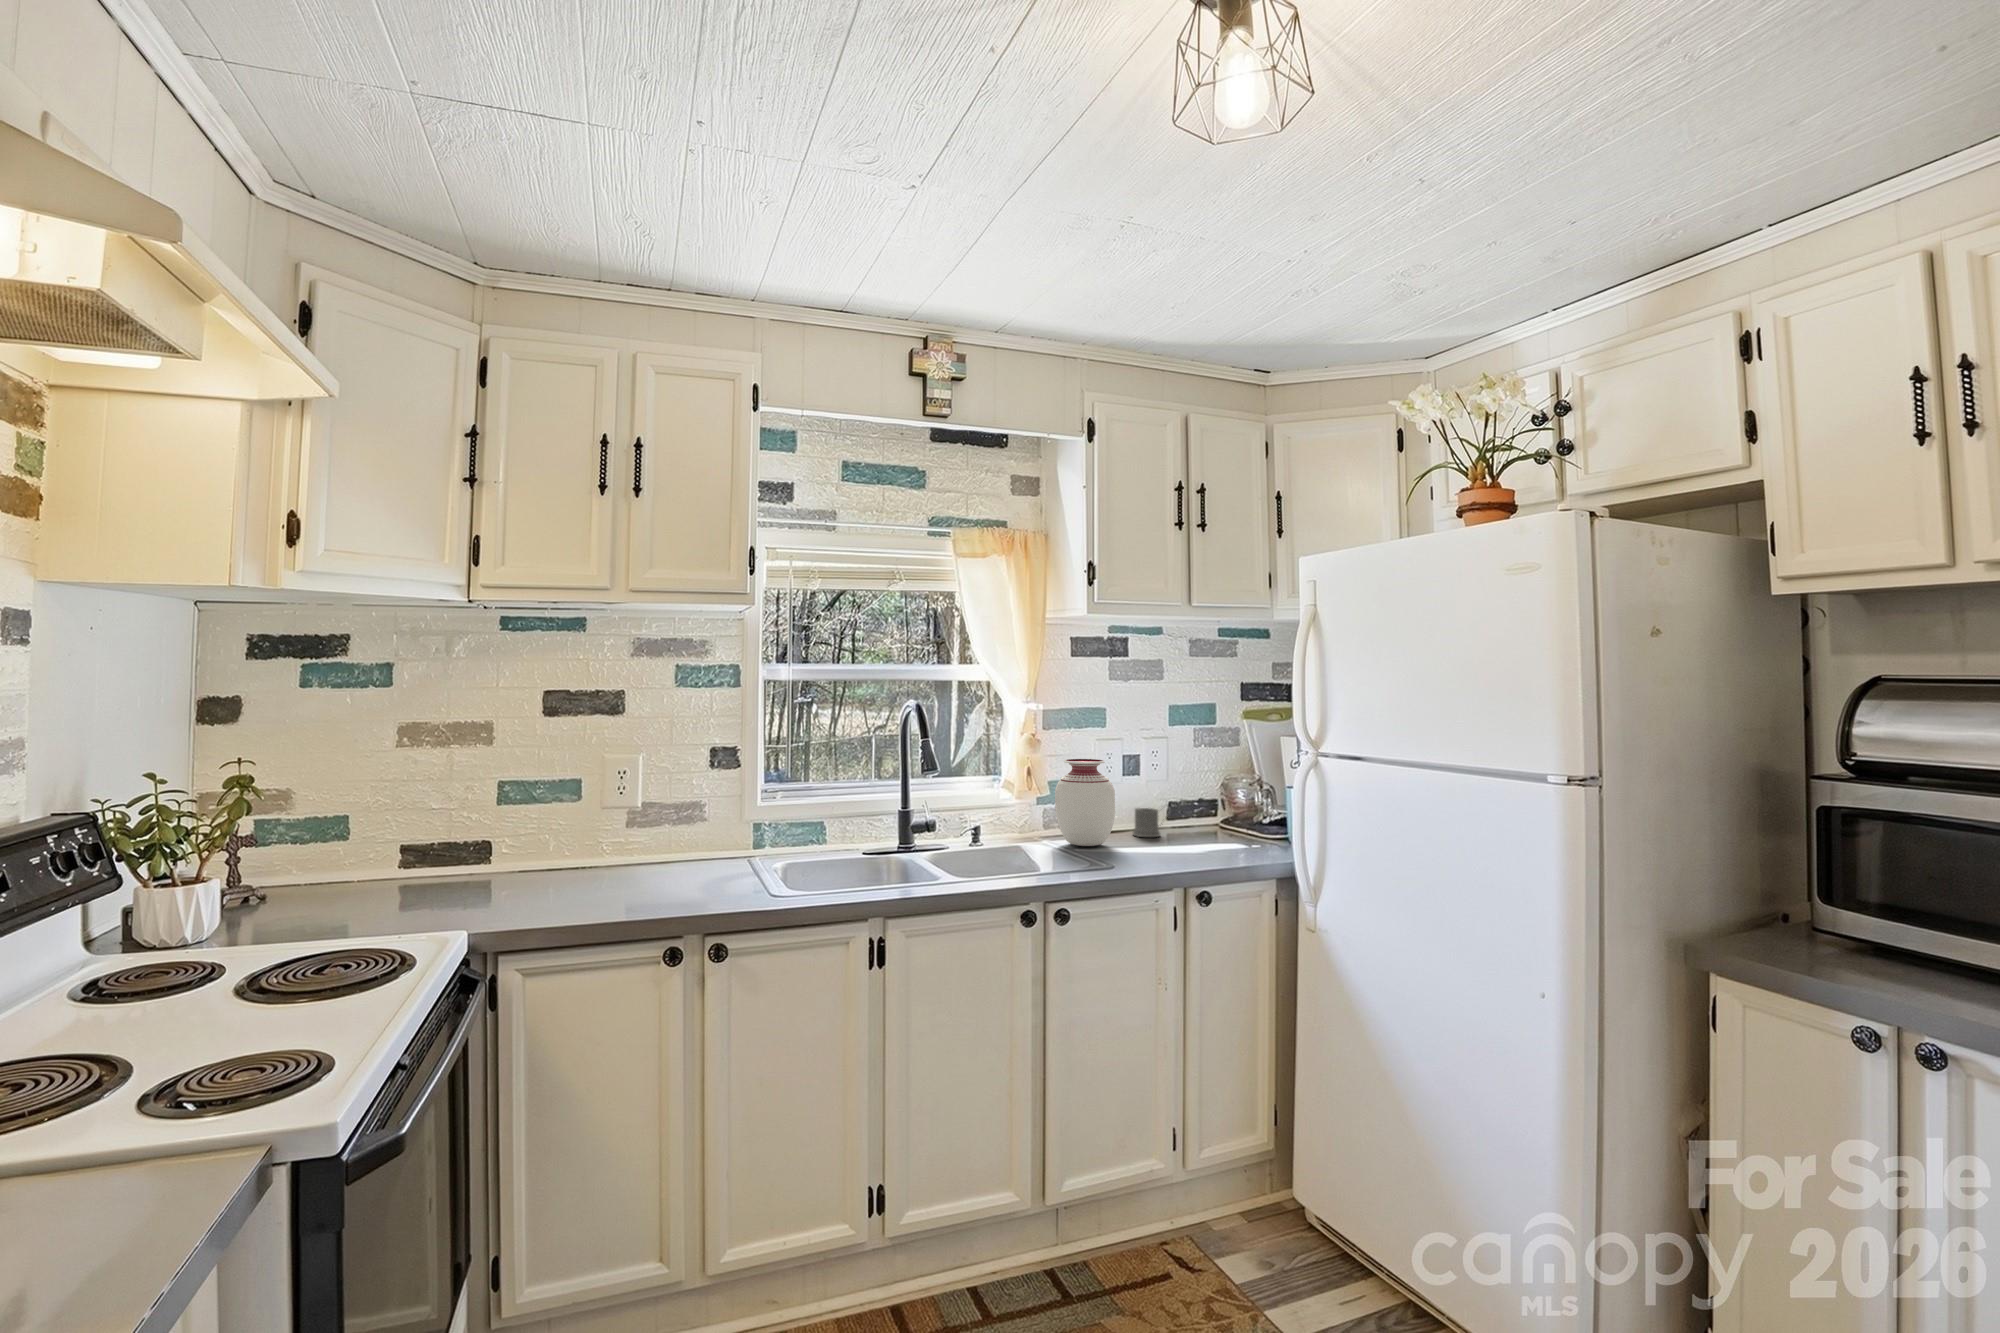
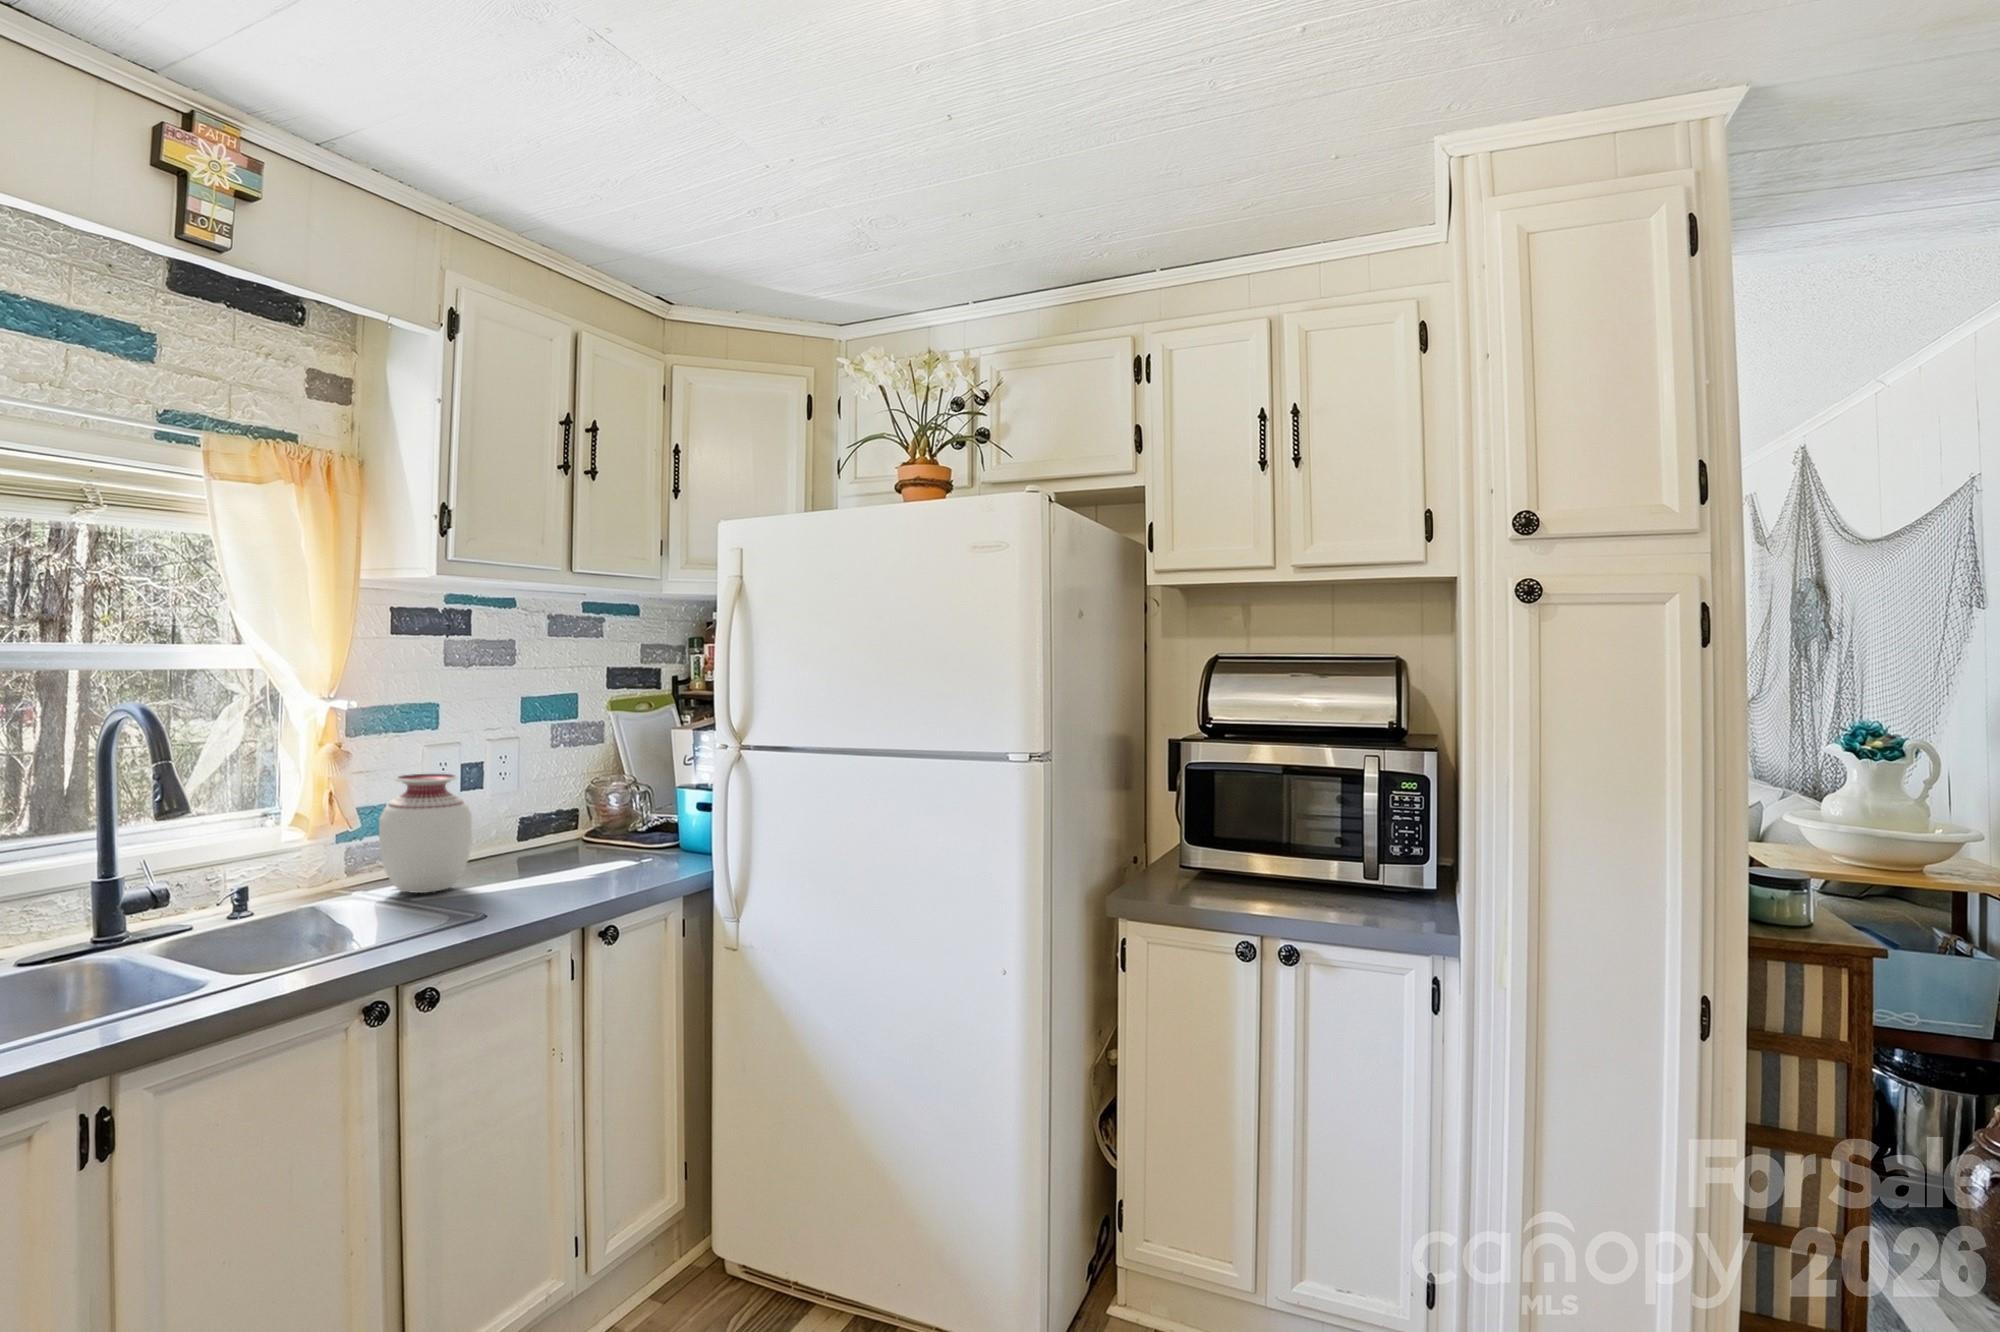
mug: present [1133,808,1164,837] -> none [478,824,530,868]

